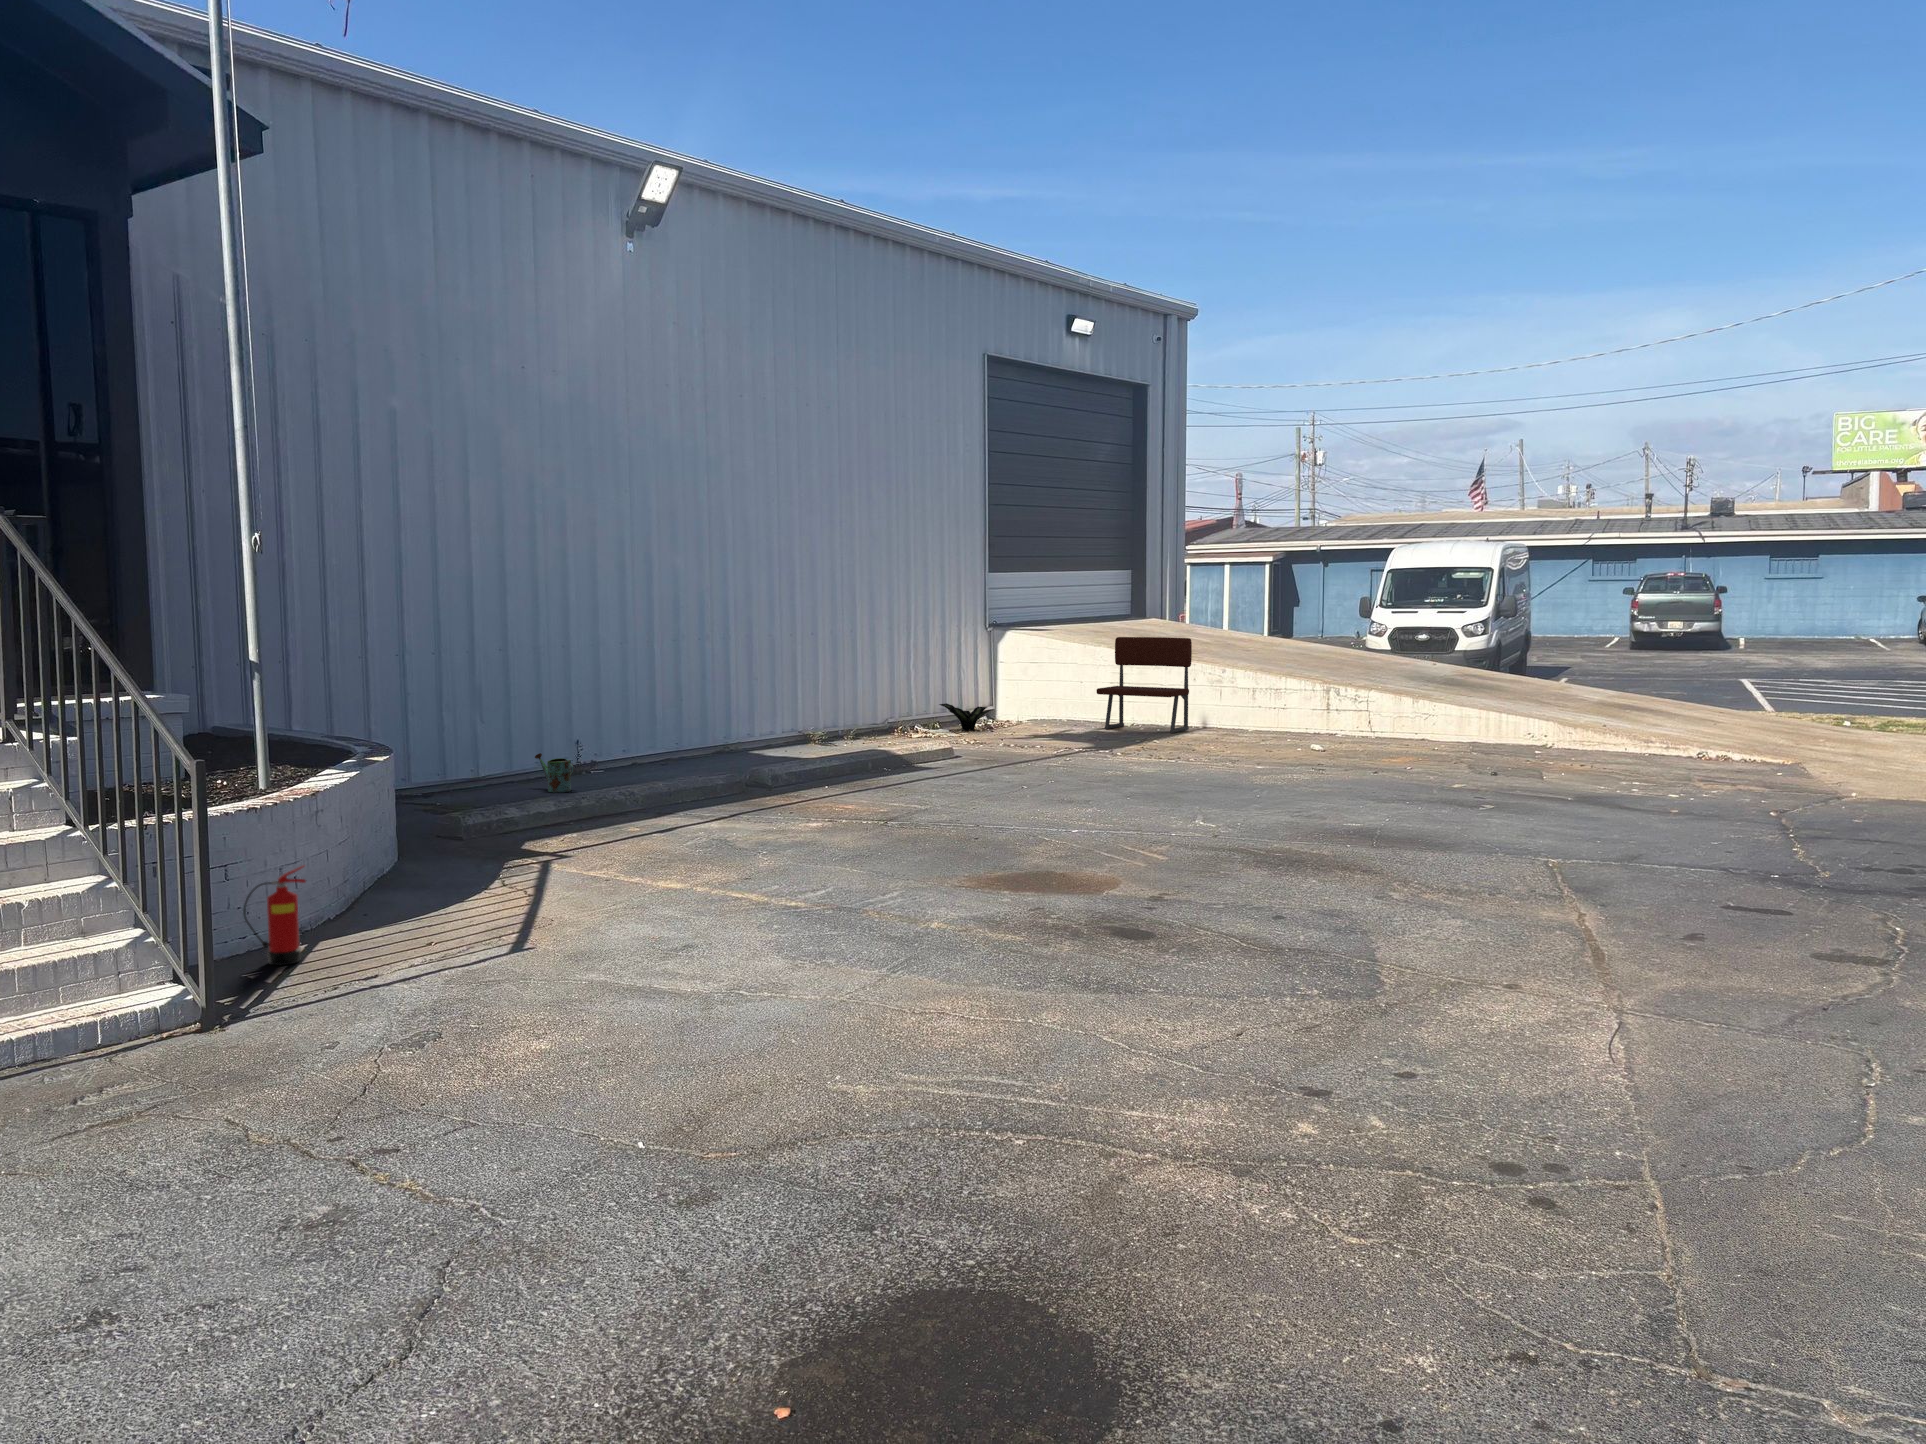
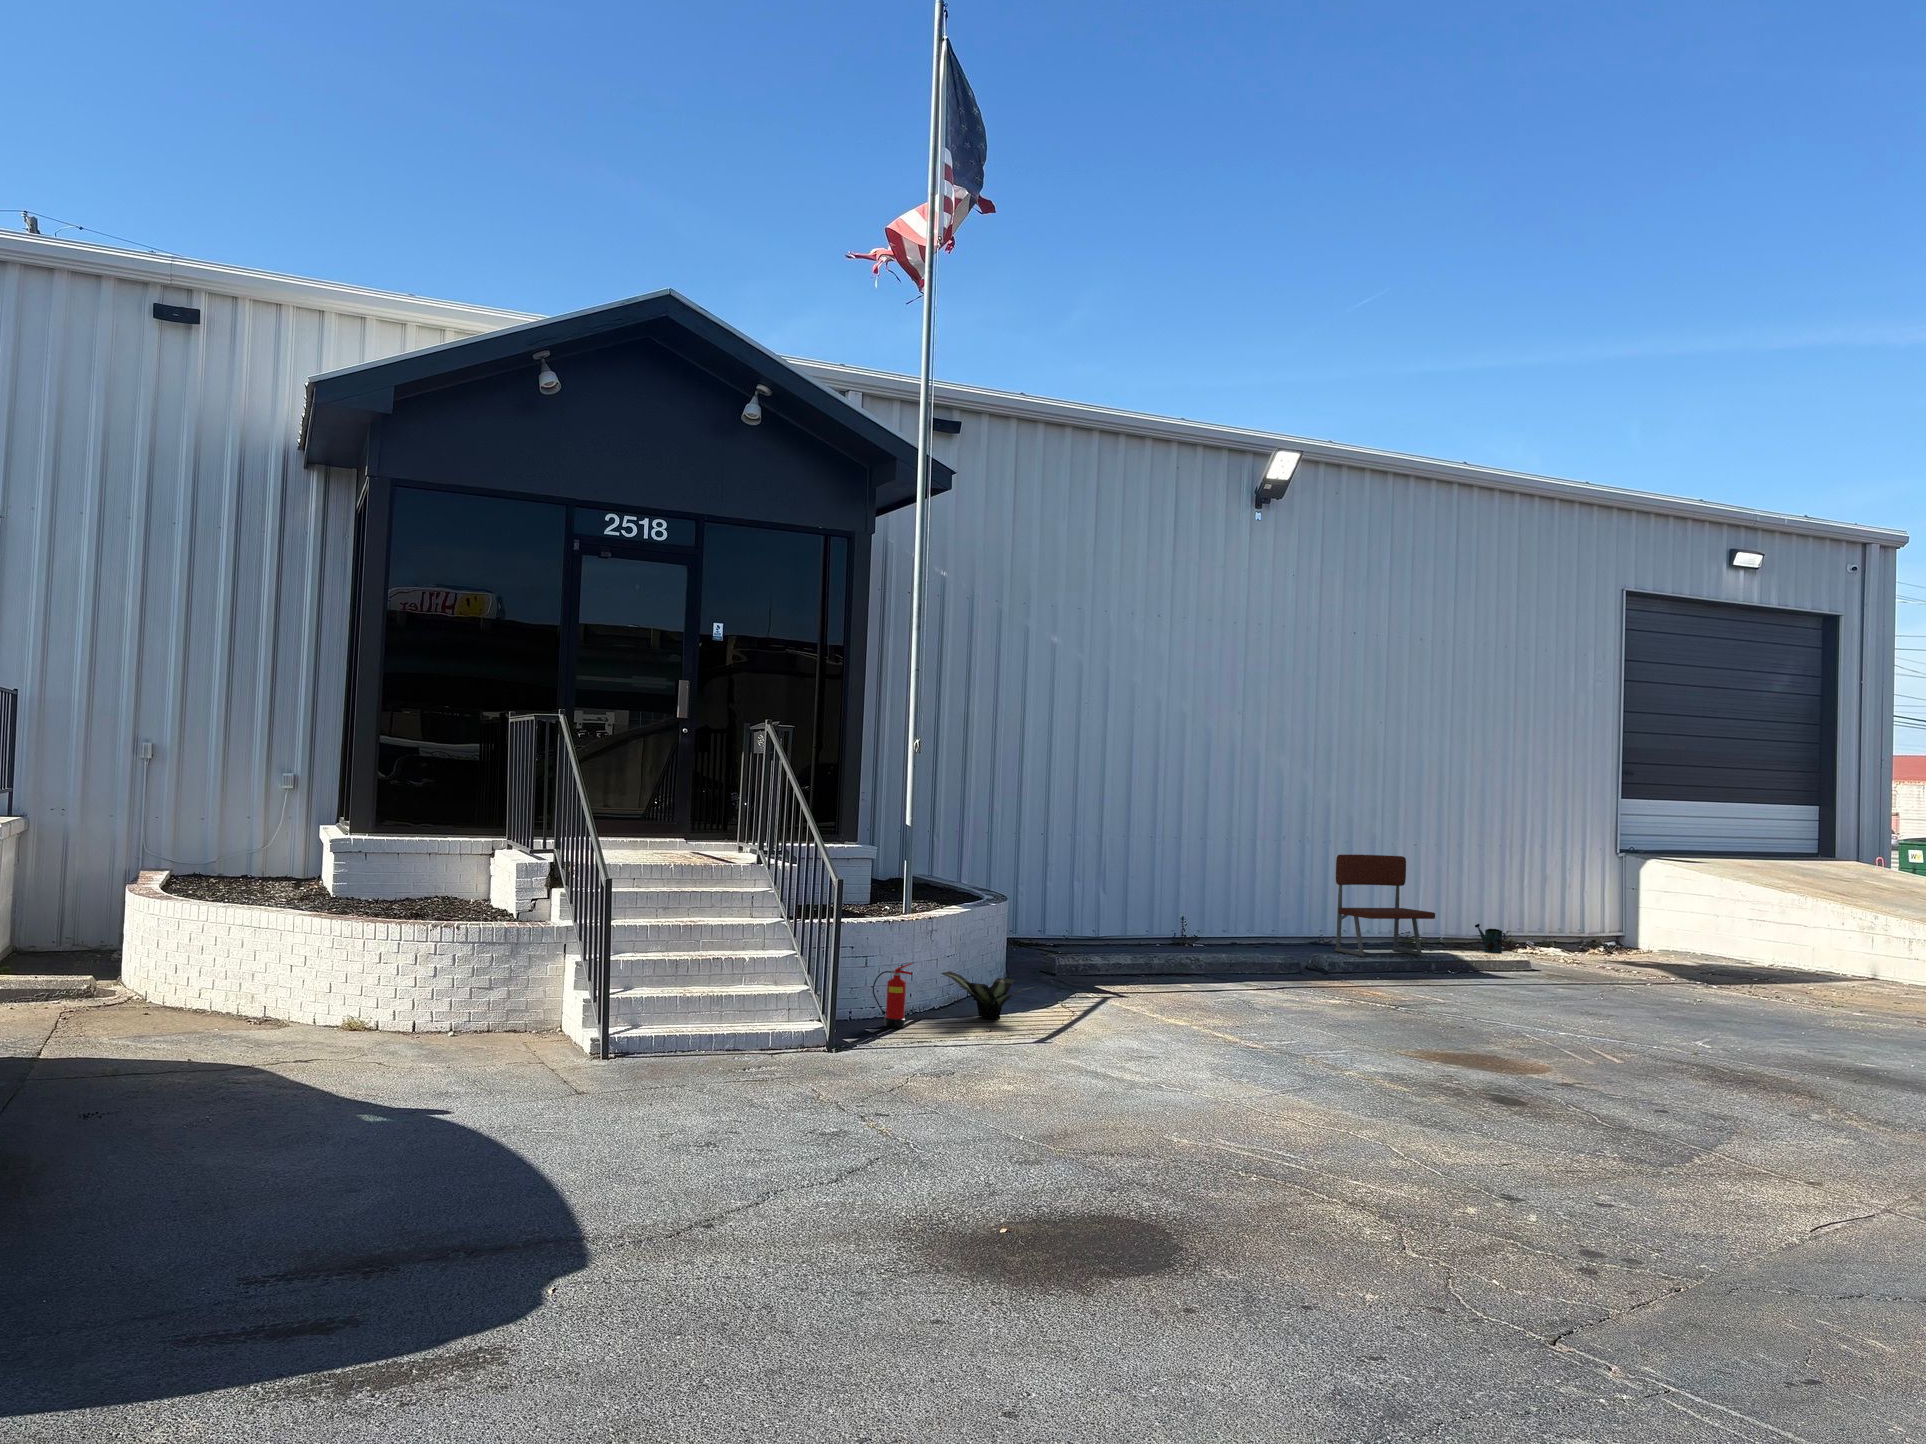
bench: present [1097,637,1192,733] -> present [1335,855,1435,956]
potted plant: present [939,703,991,731] -> present [941,971,1030,1019]
watering can: present [535,753,574,792] -> present [1475,924,1506,953]

